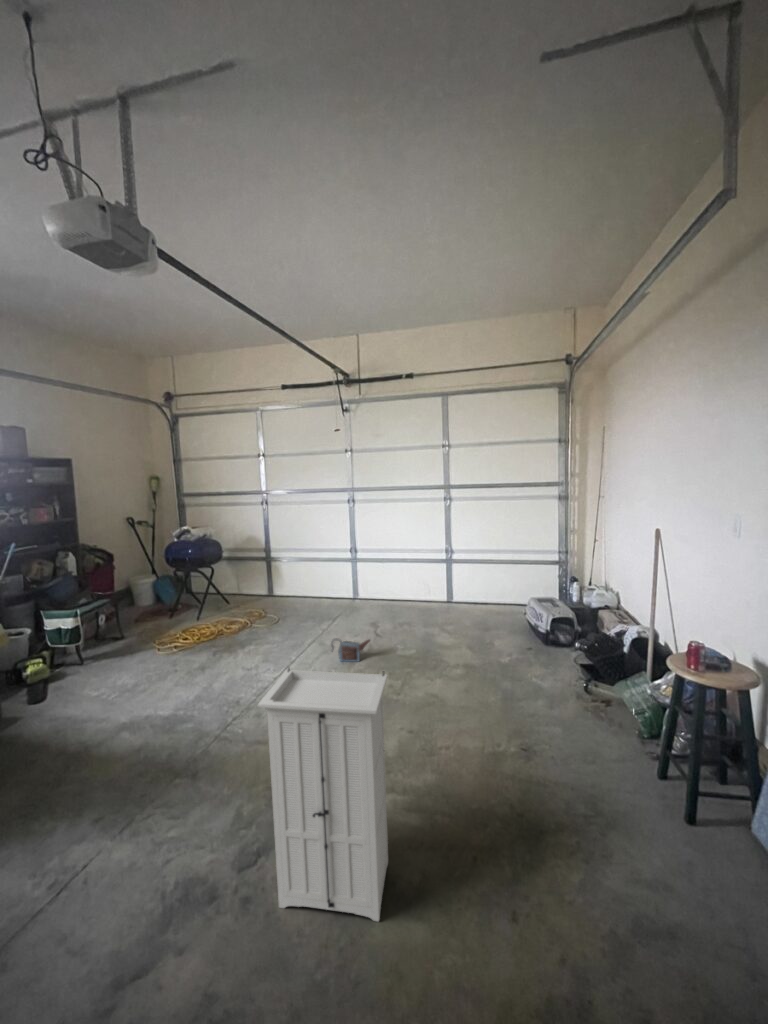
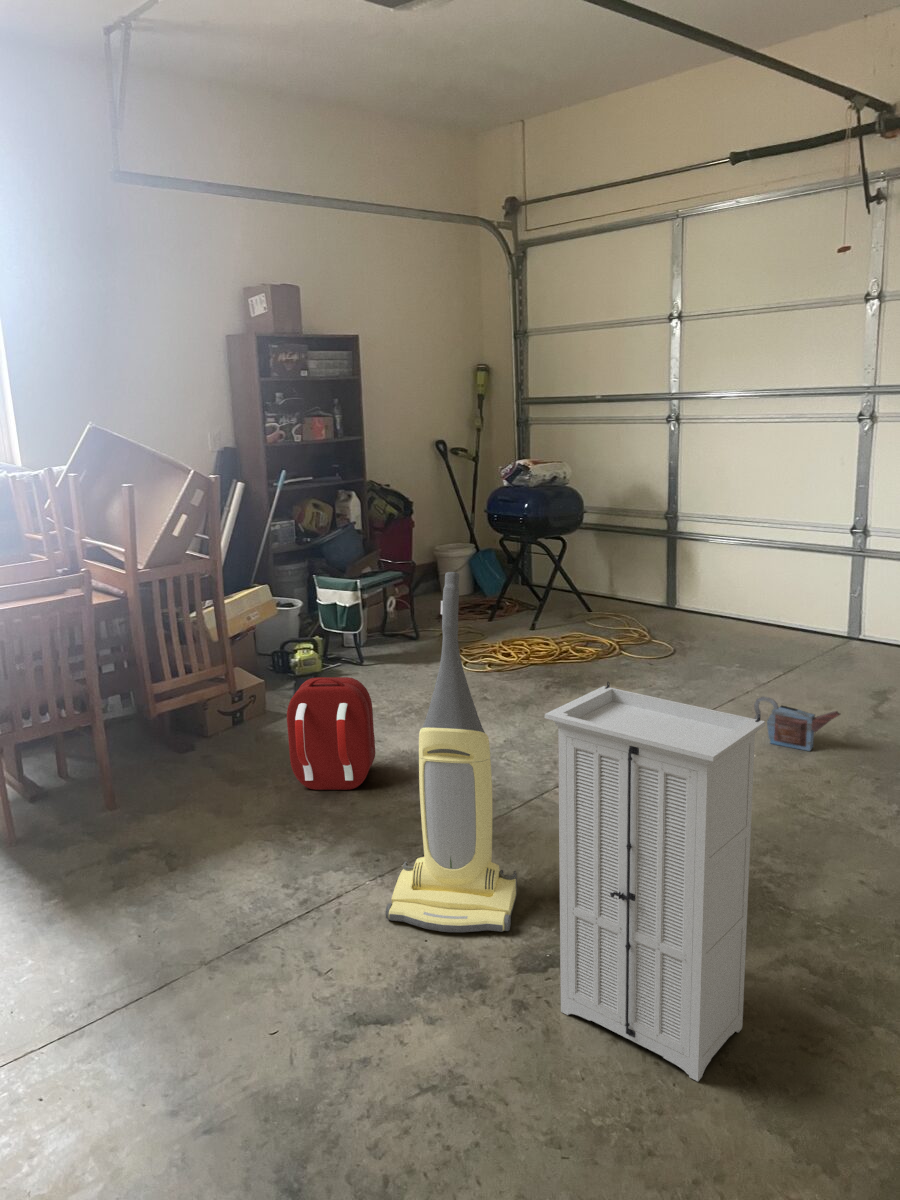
vacuum cleaner: none [127,610,228,884] -> present [385,572,517,932]
backpack: none [22,686,102,780] -> present [287,677,375,790]

